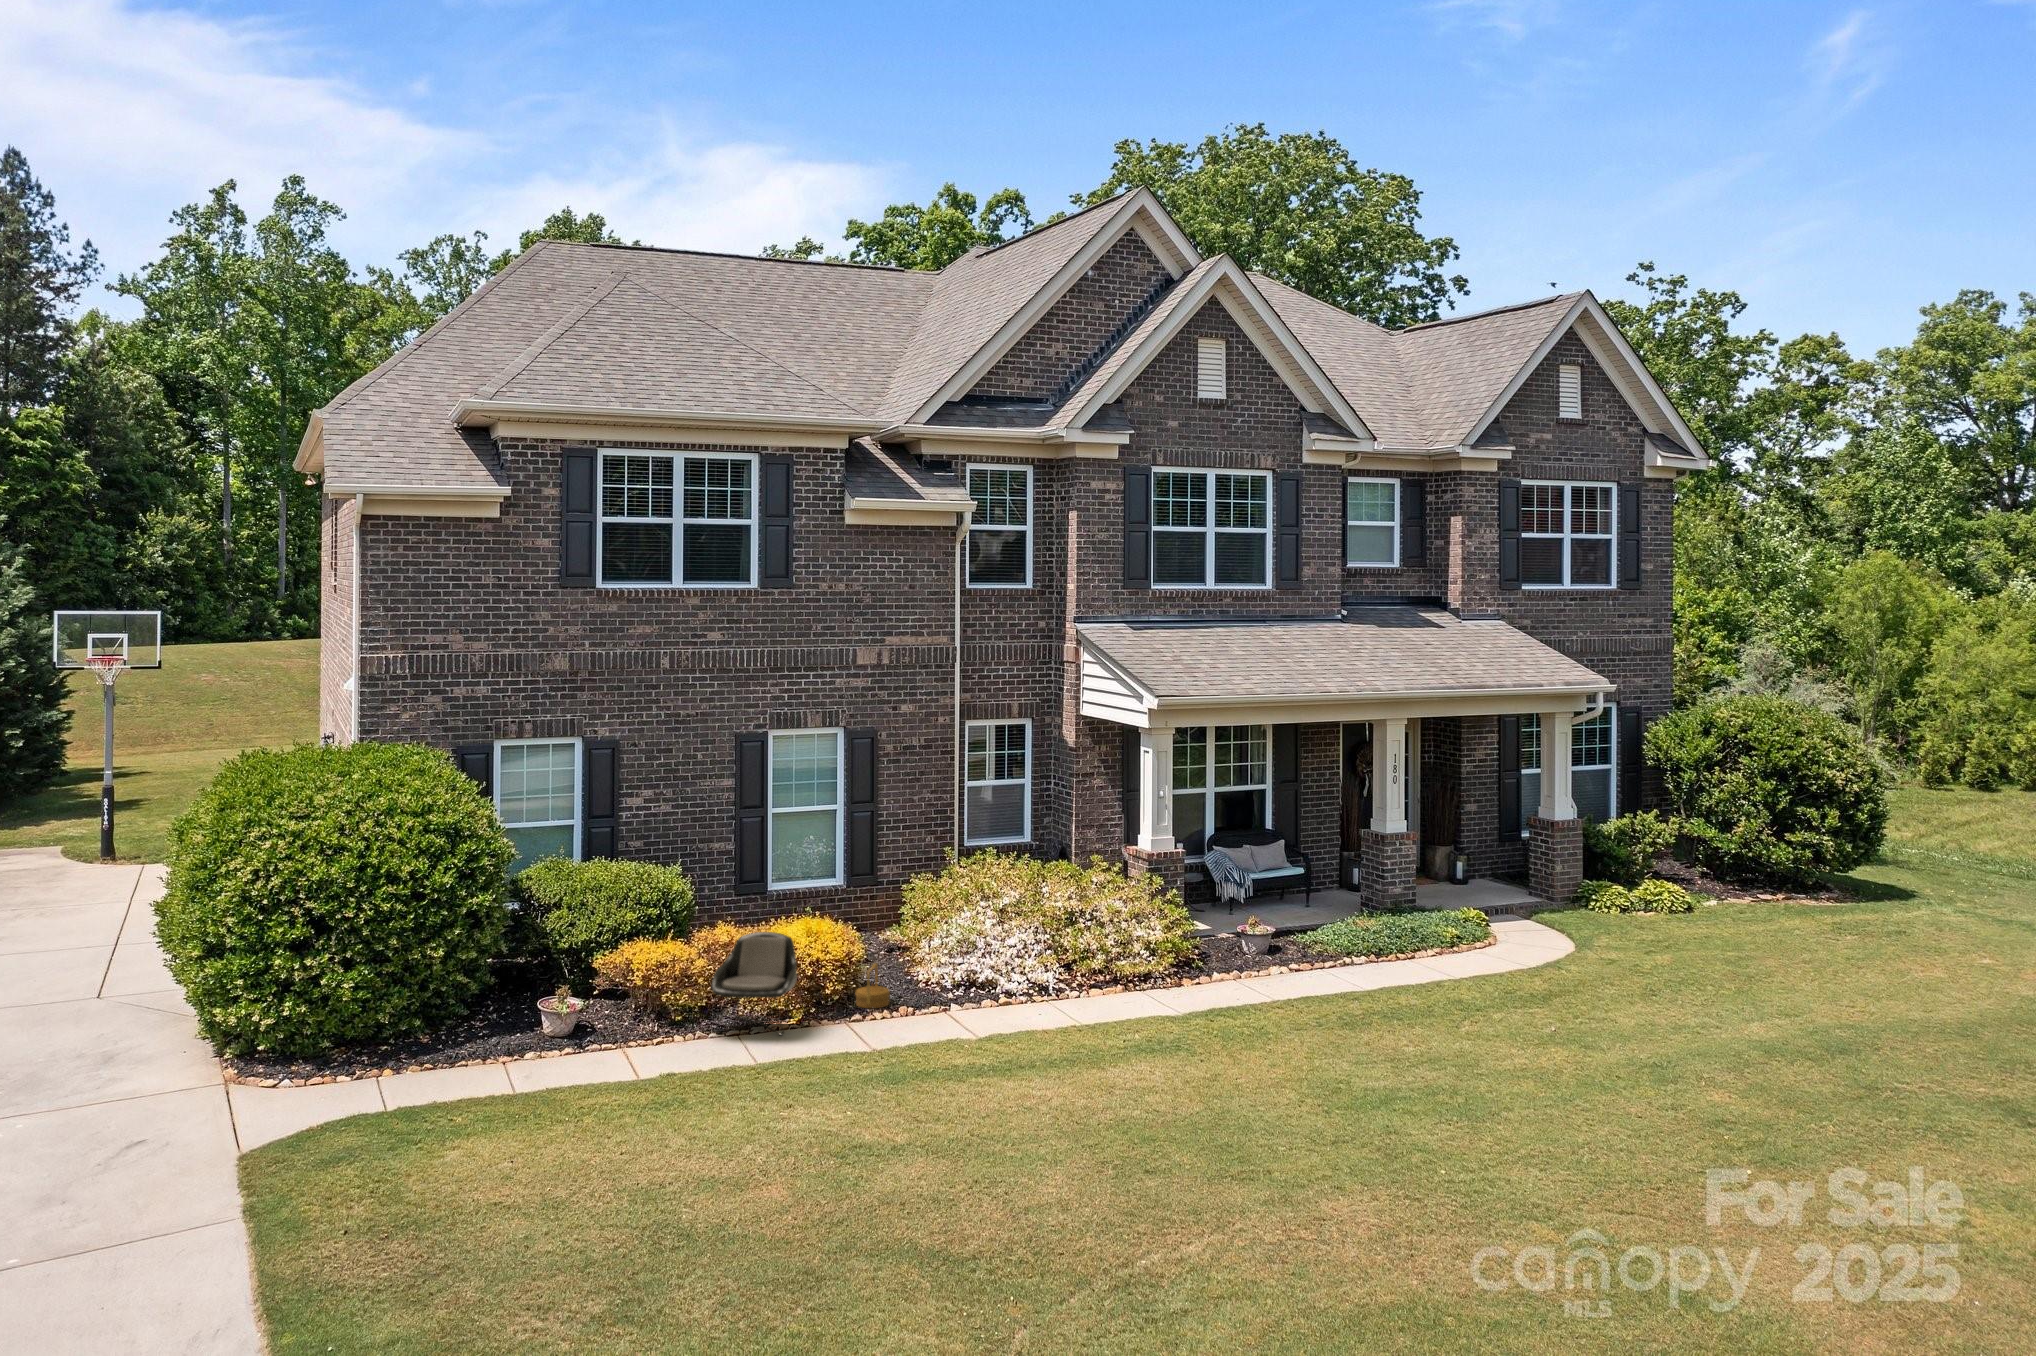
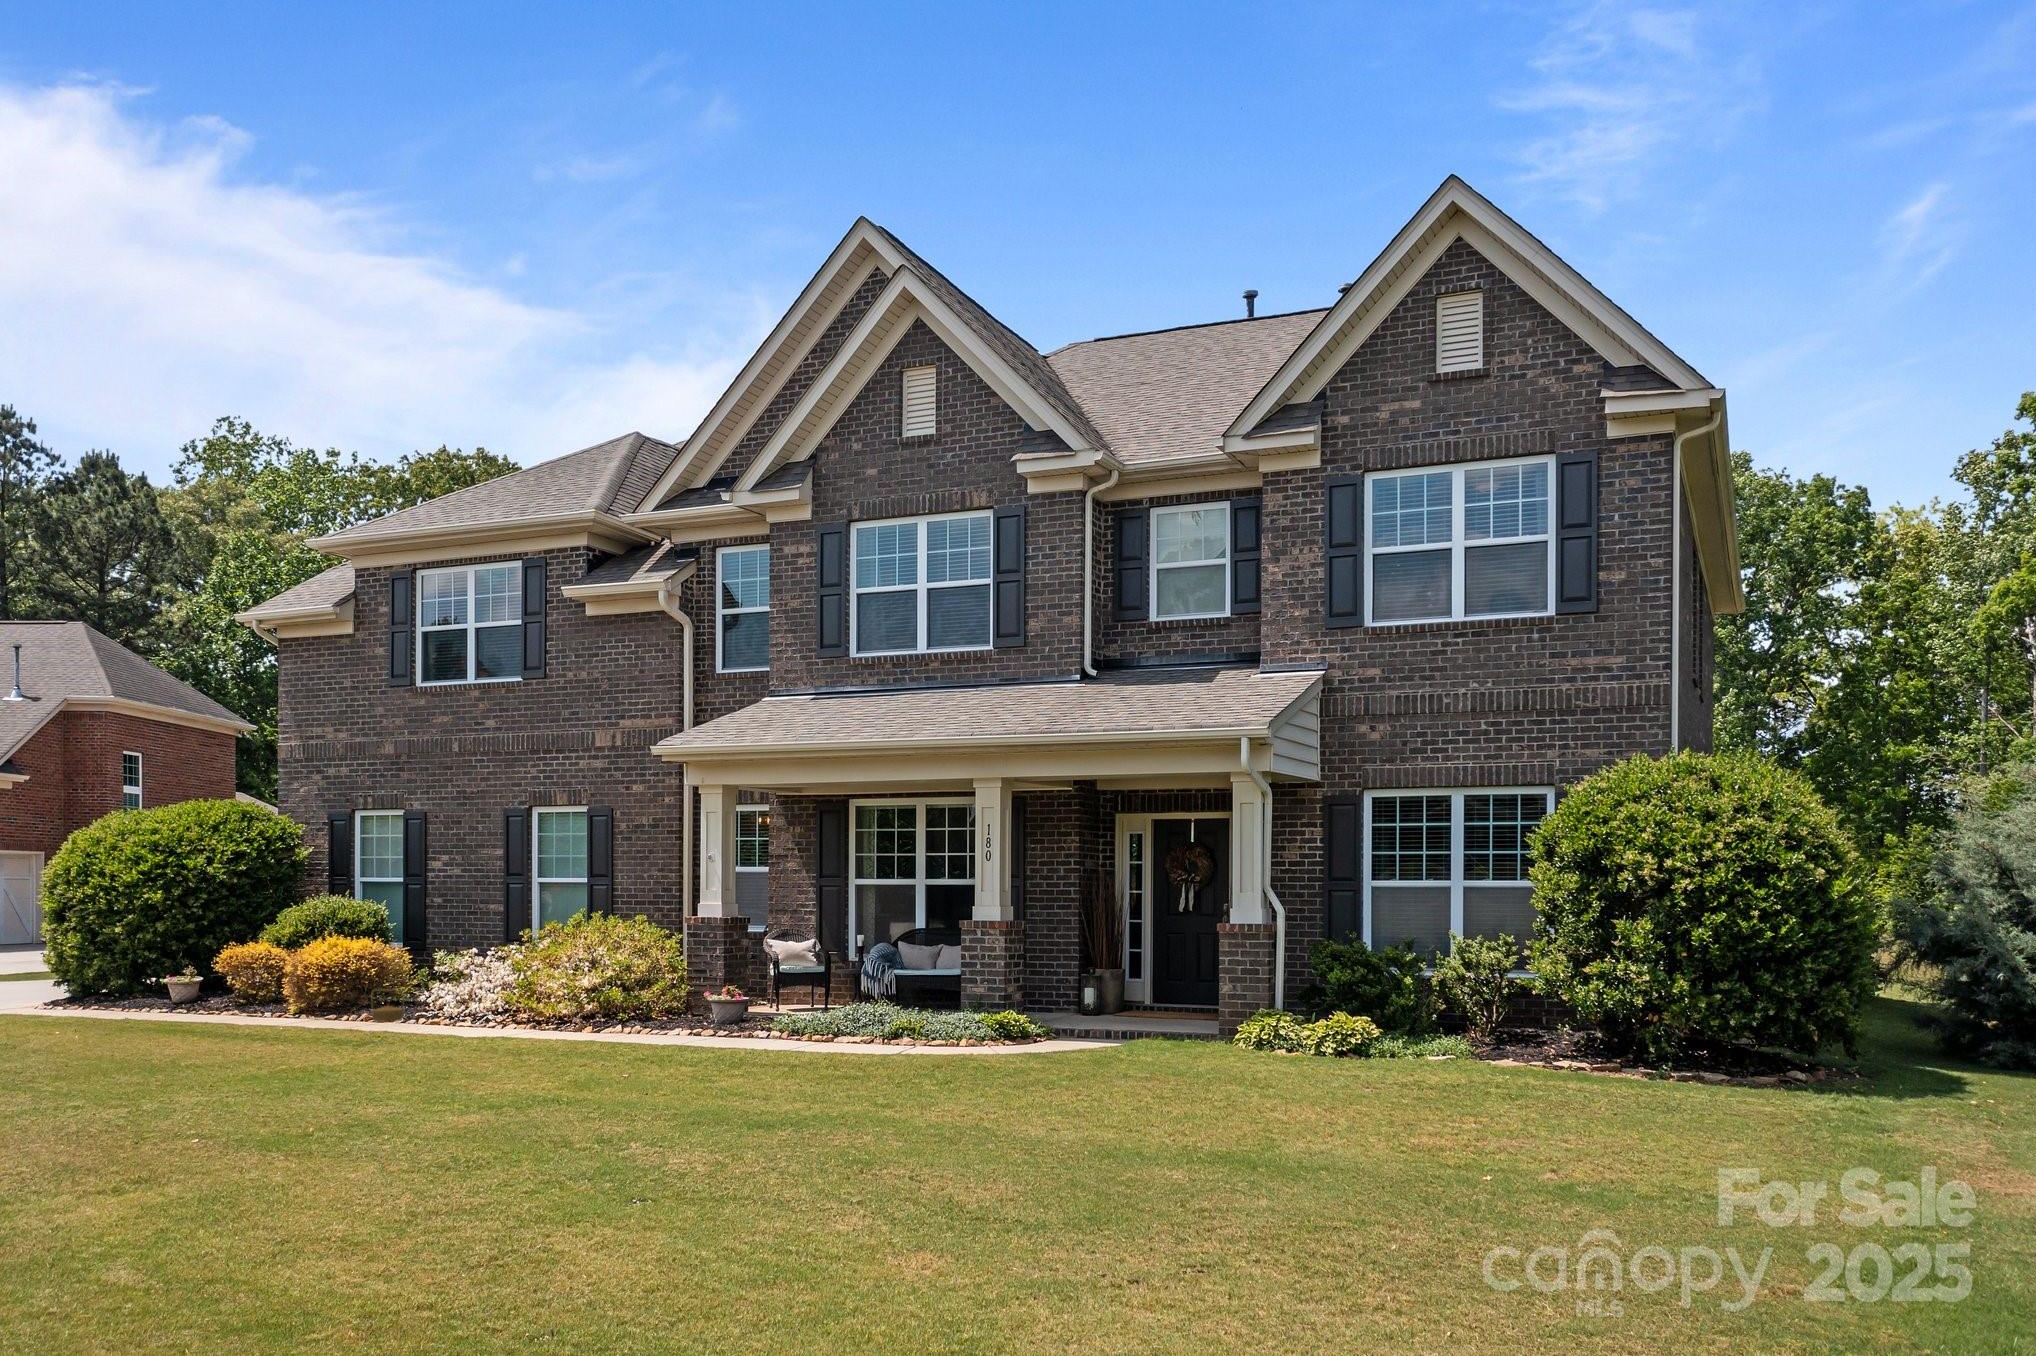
lounge chair: present [711,932,797,1035] -> none [254,949,324,1023]

